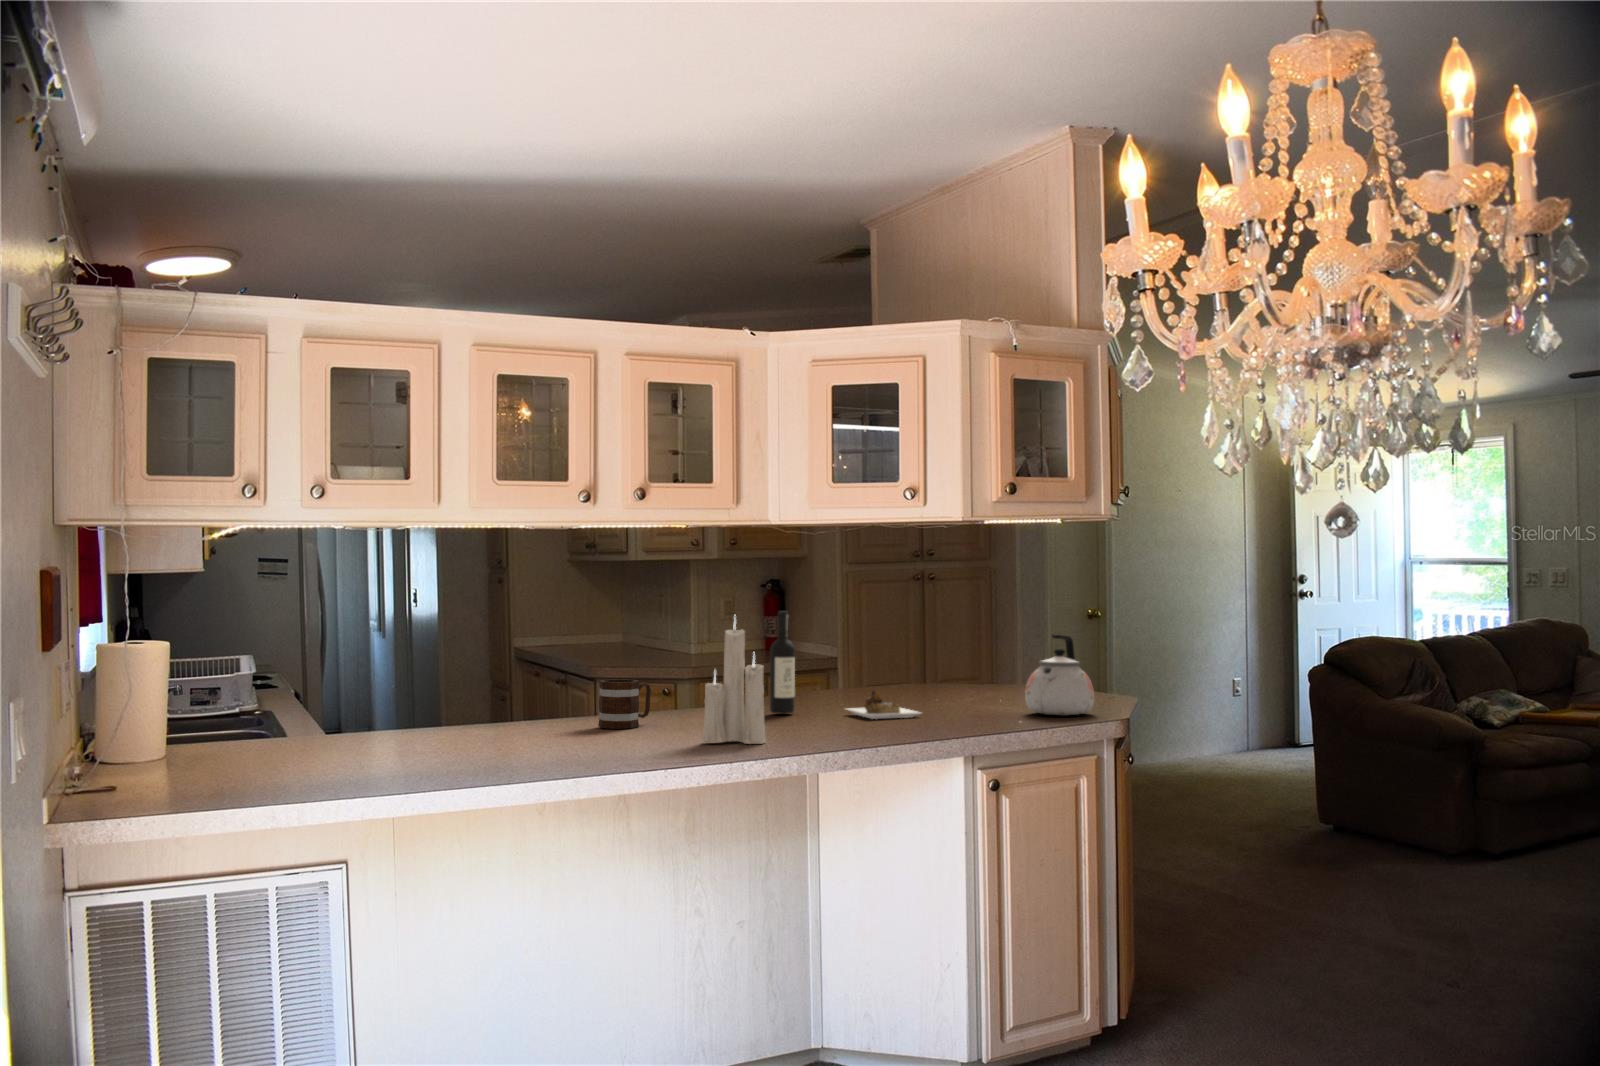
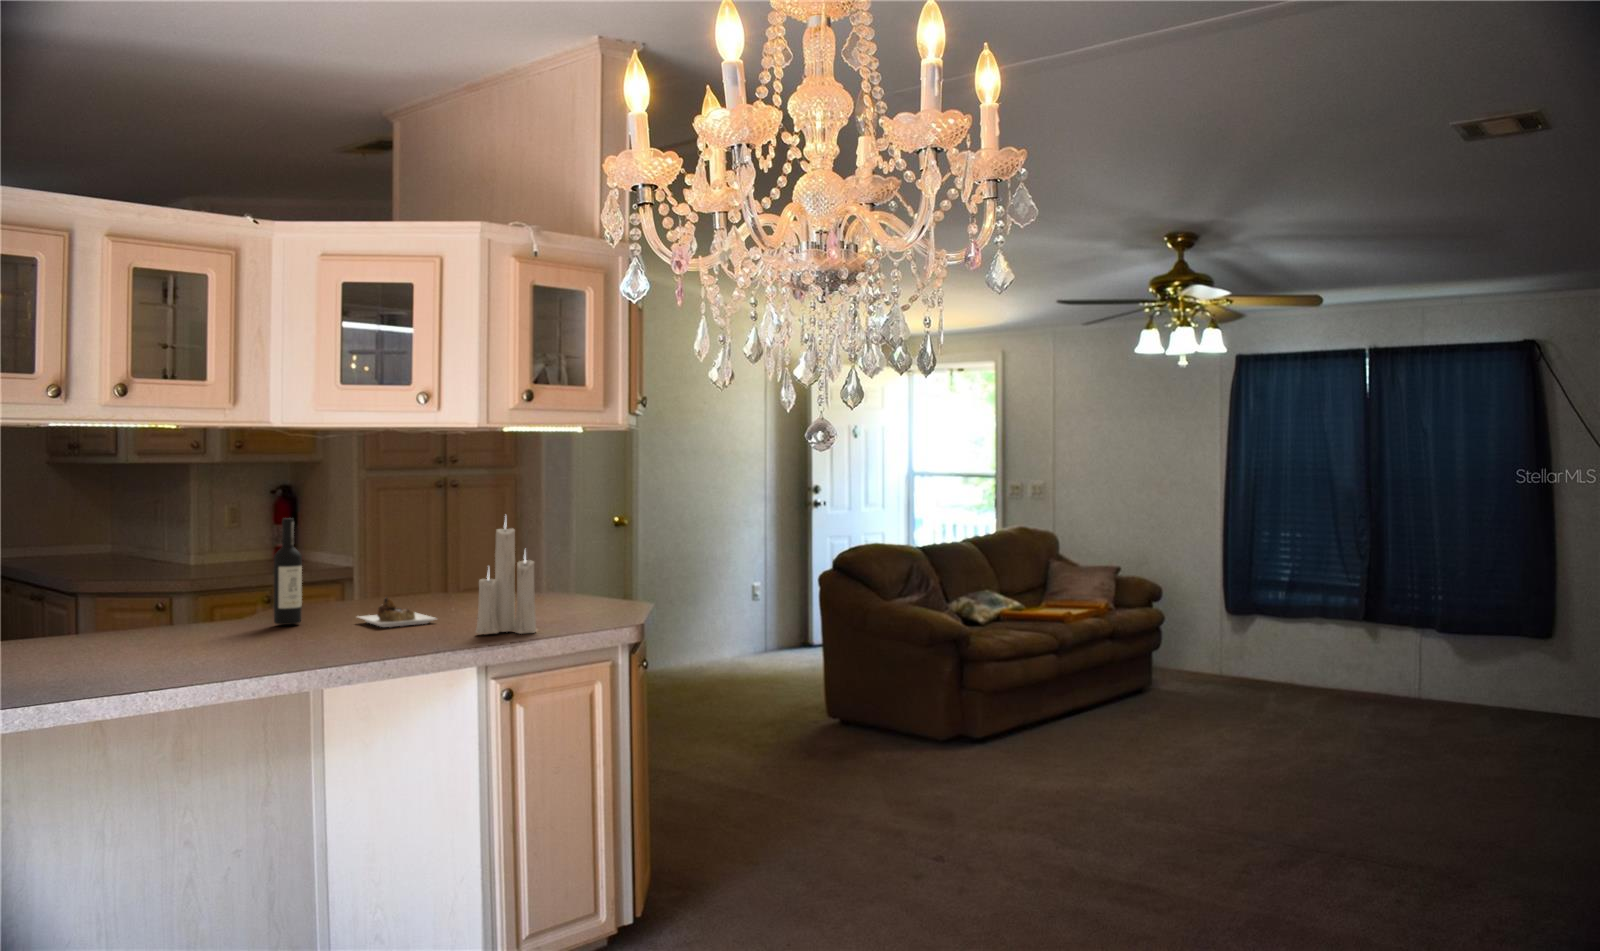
candle: present [702,619,766,744] -> present [476,524,536,634]
kettle: present [1025,635,1094,716] -> none [543,537,609,615]
mug: present [598,679,651,729] -> none [60,598,128,654]

